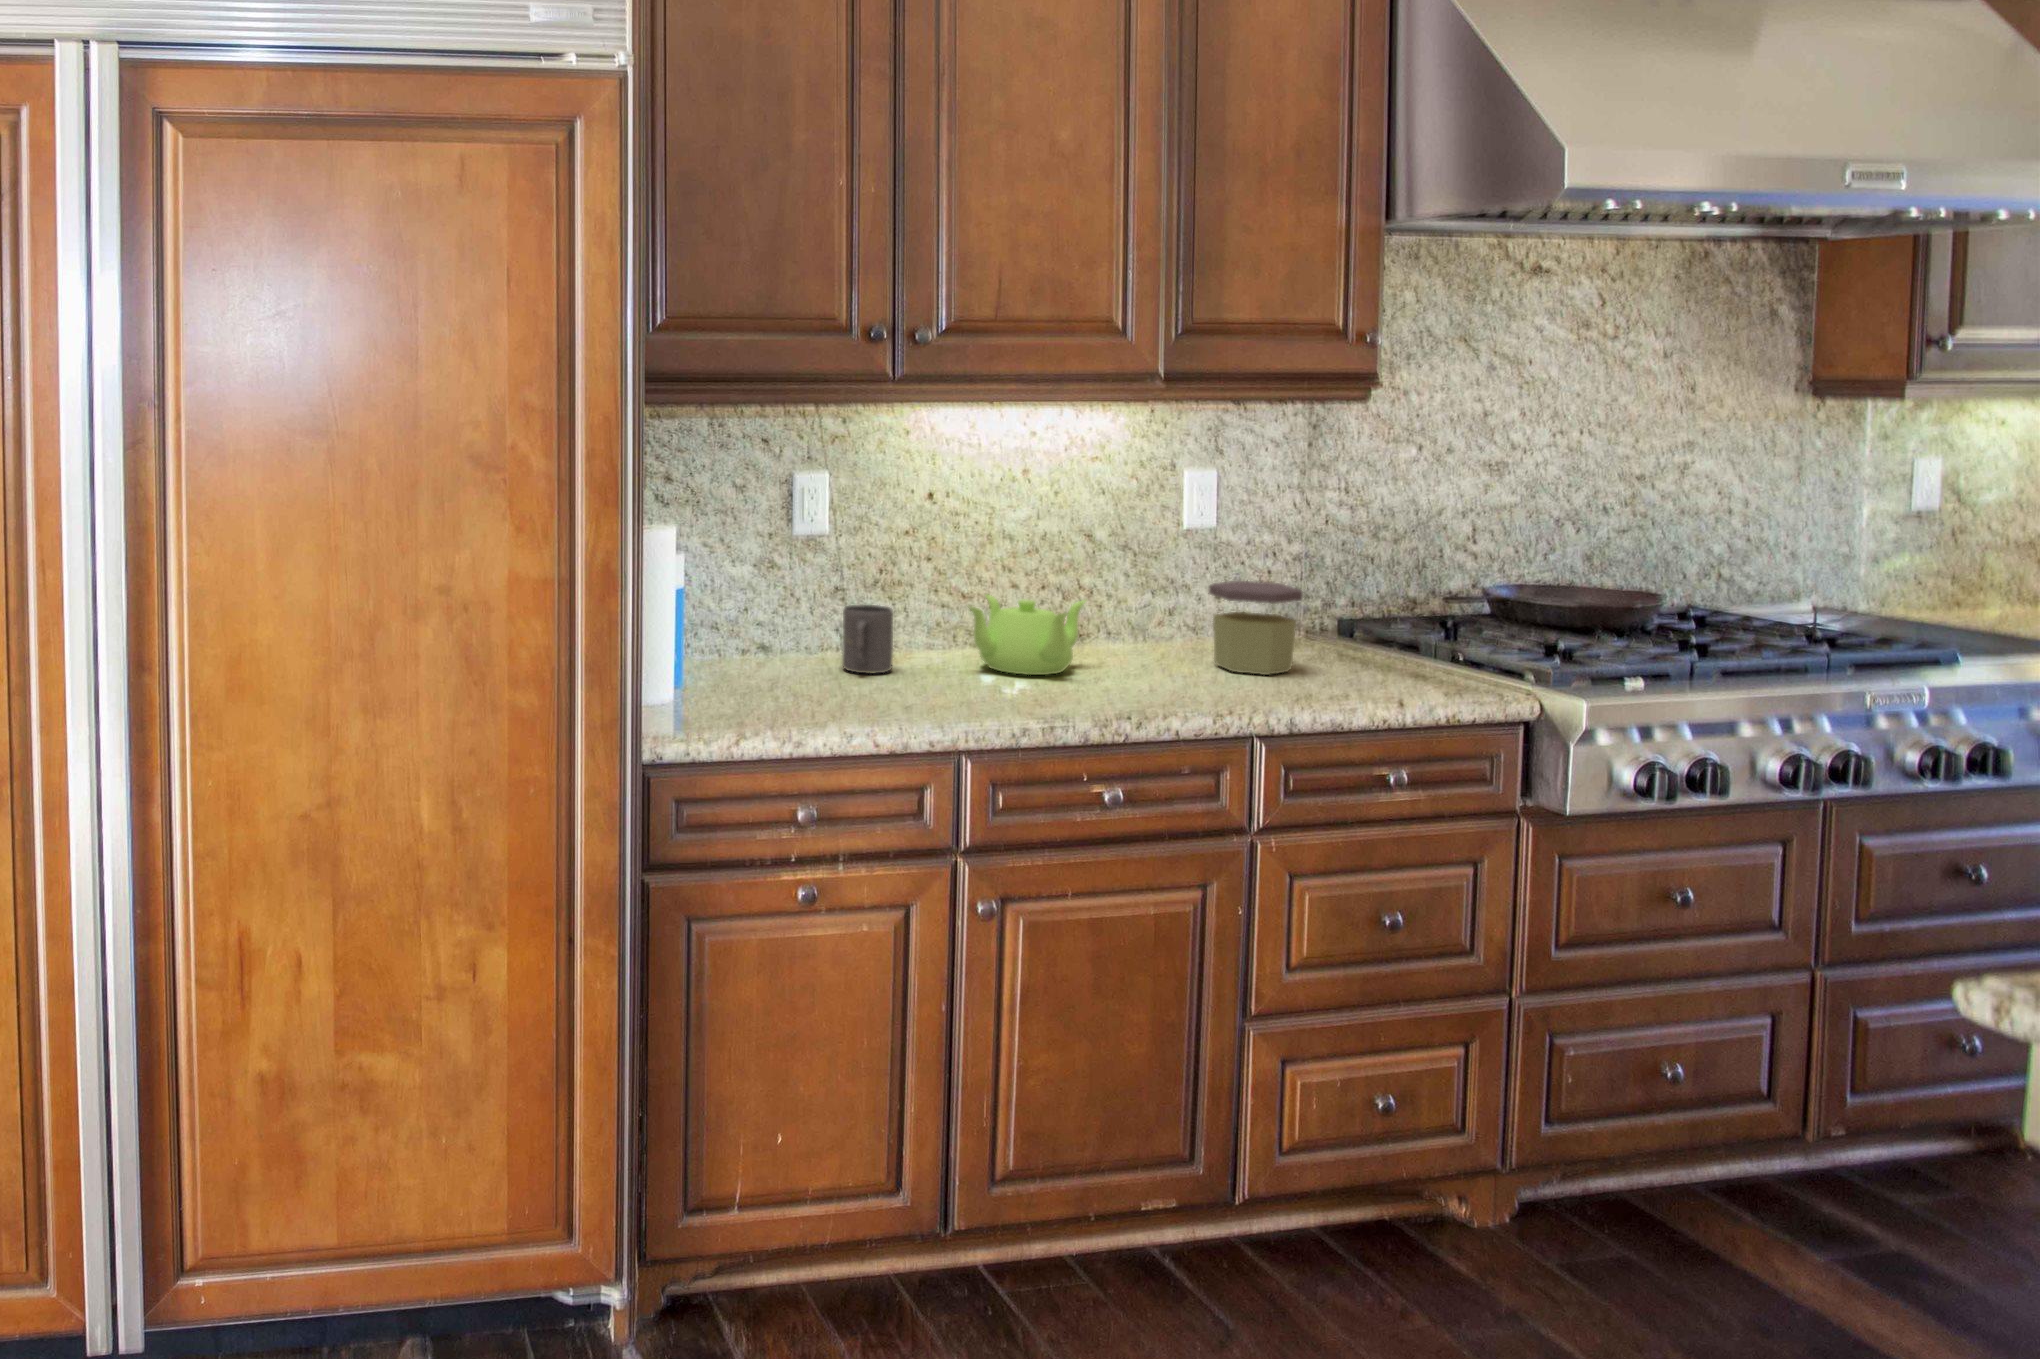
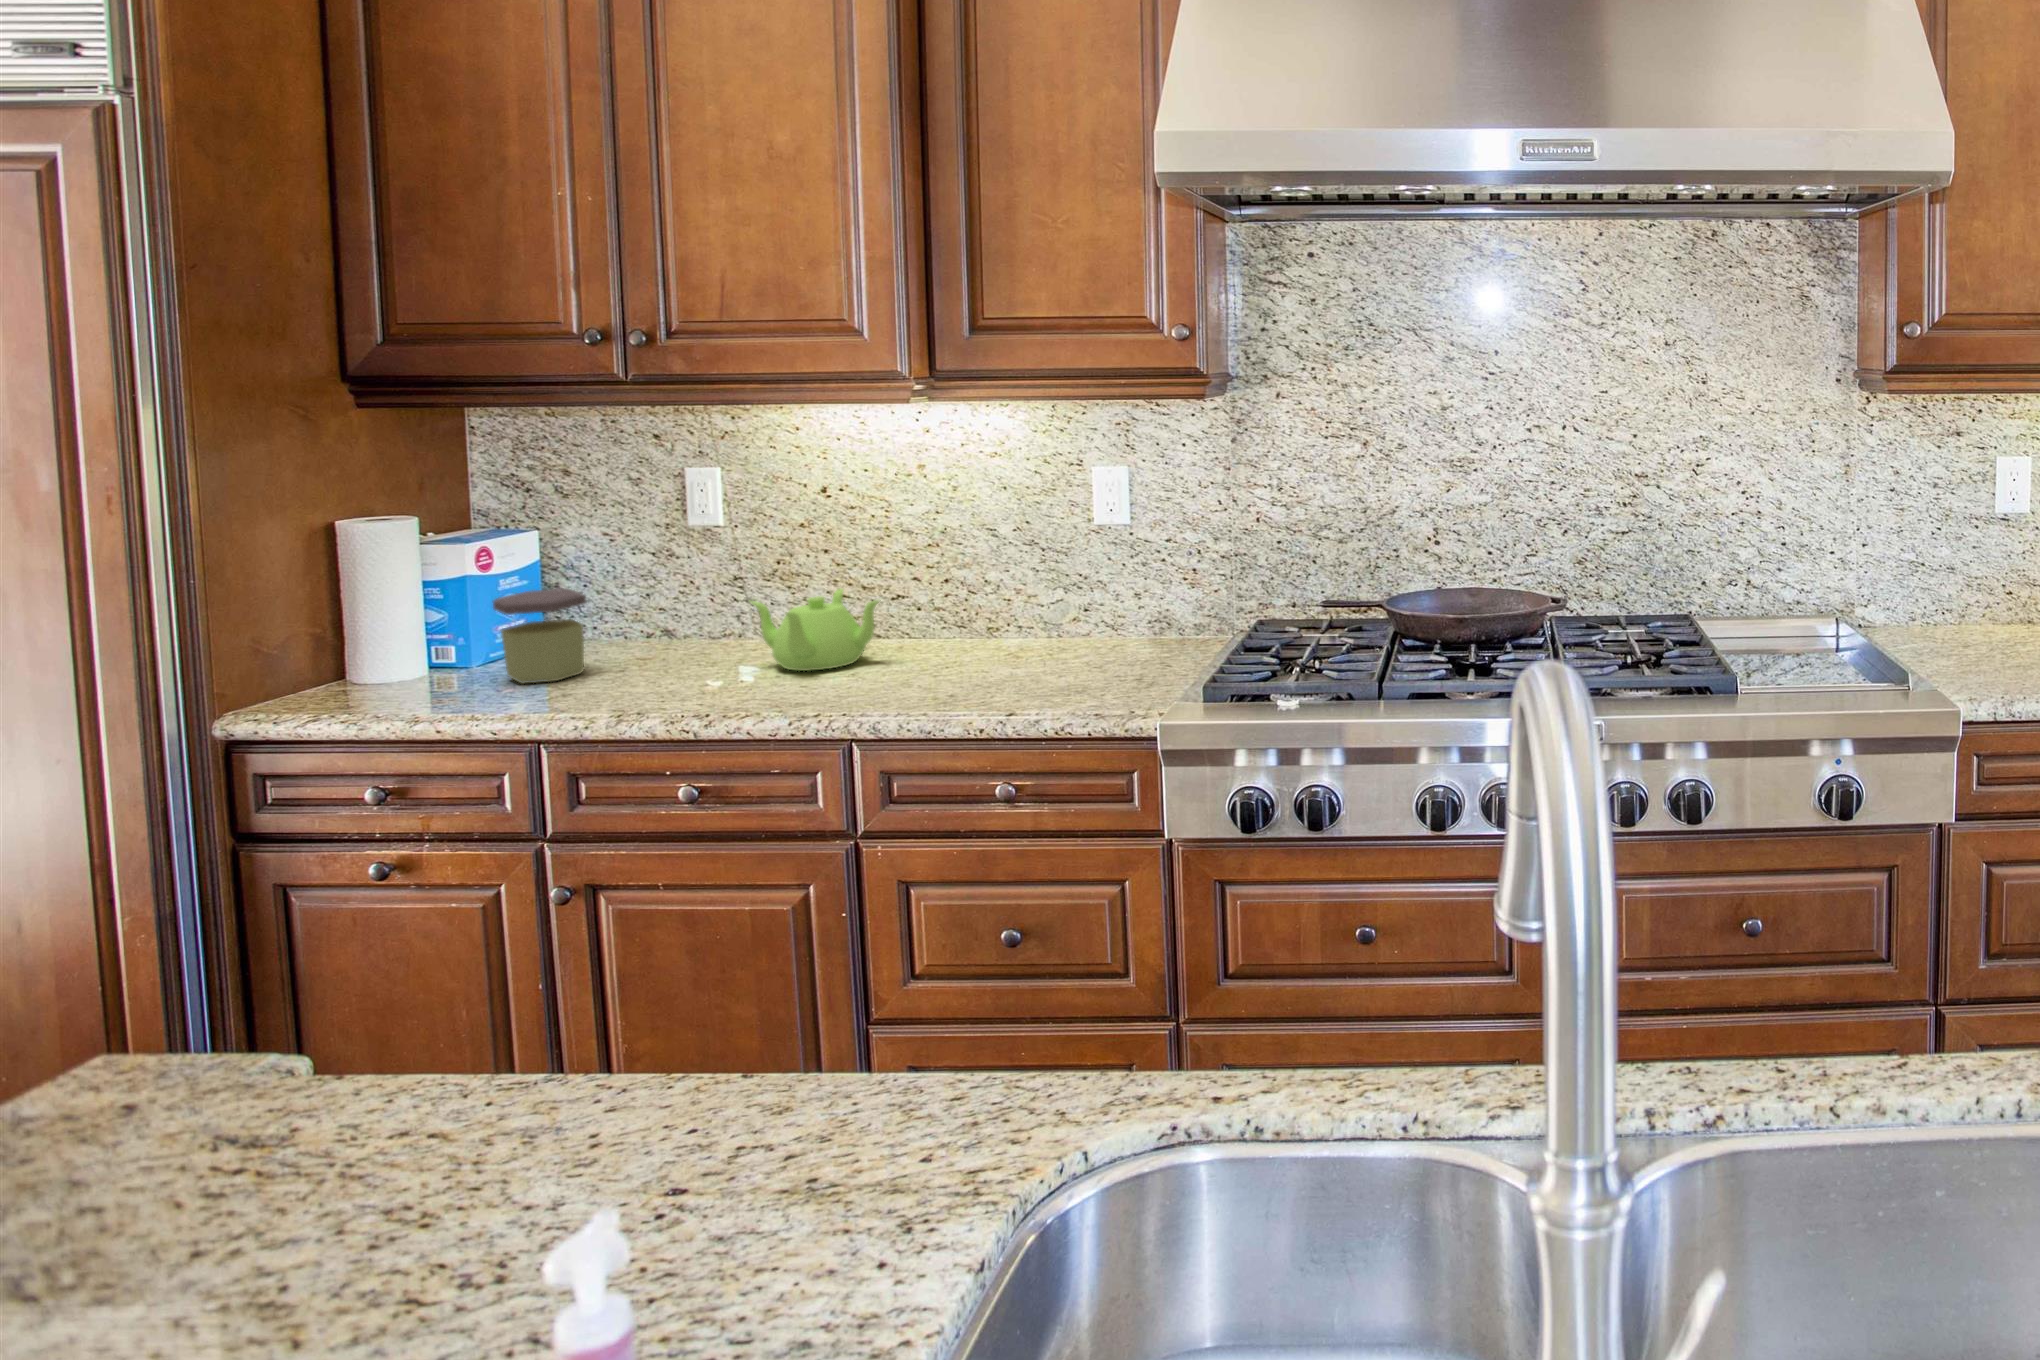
jar: present [1209,581,1303,675] -> present [493,589,586,683]
mug: present [842,605,893,673] -> none [646,596,716,662]

